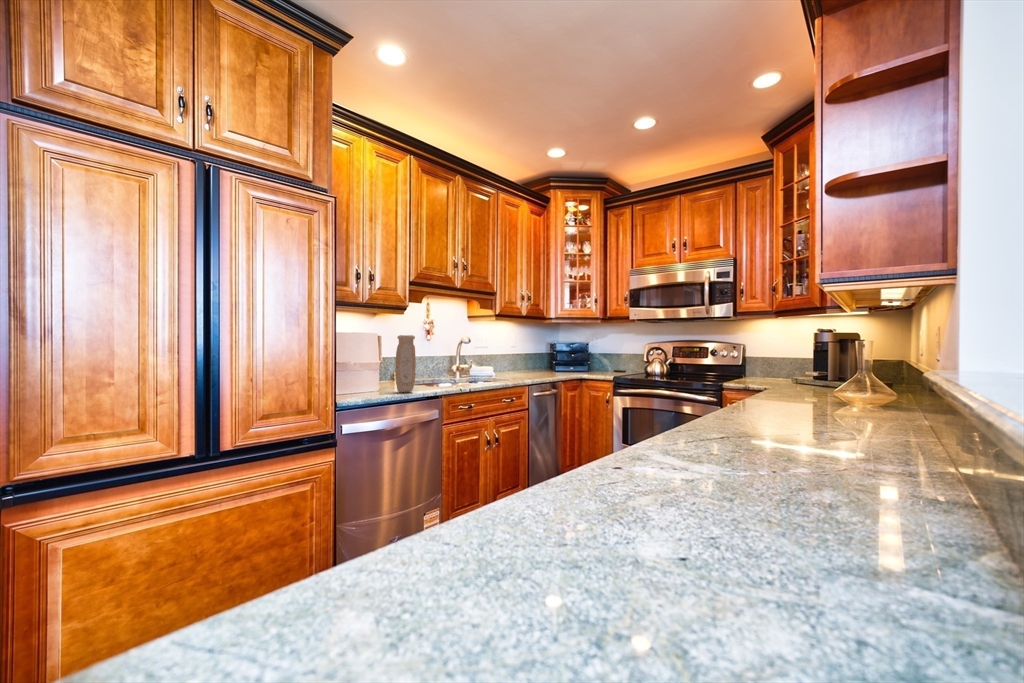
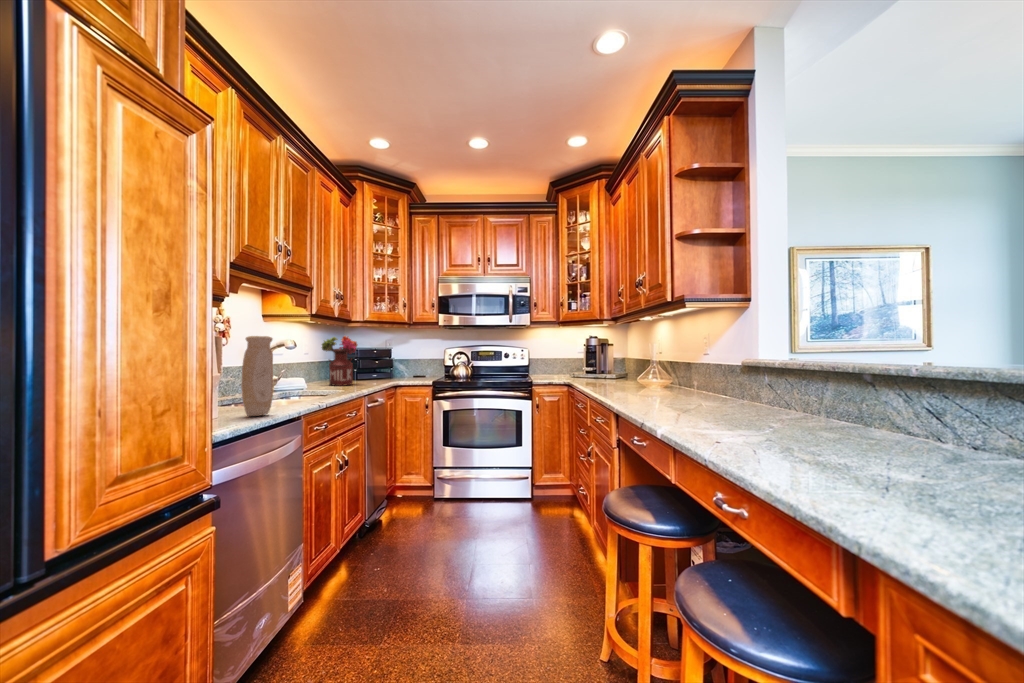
flower arrangement: none [514,332,545,376] -> present [322,336,357,386]

